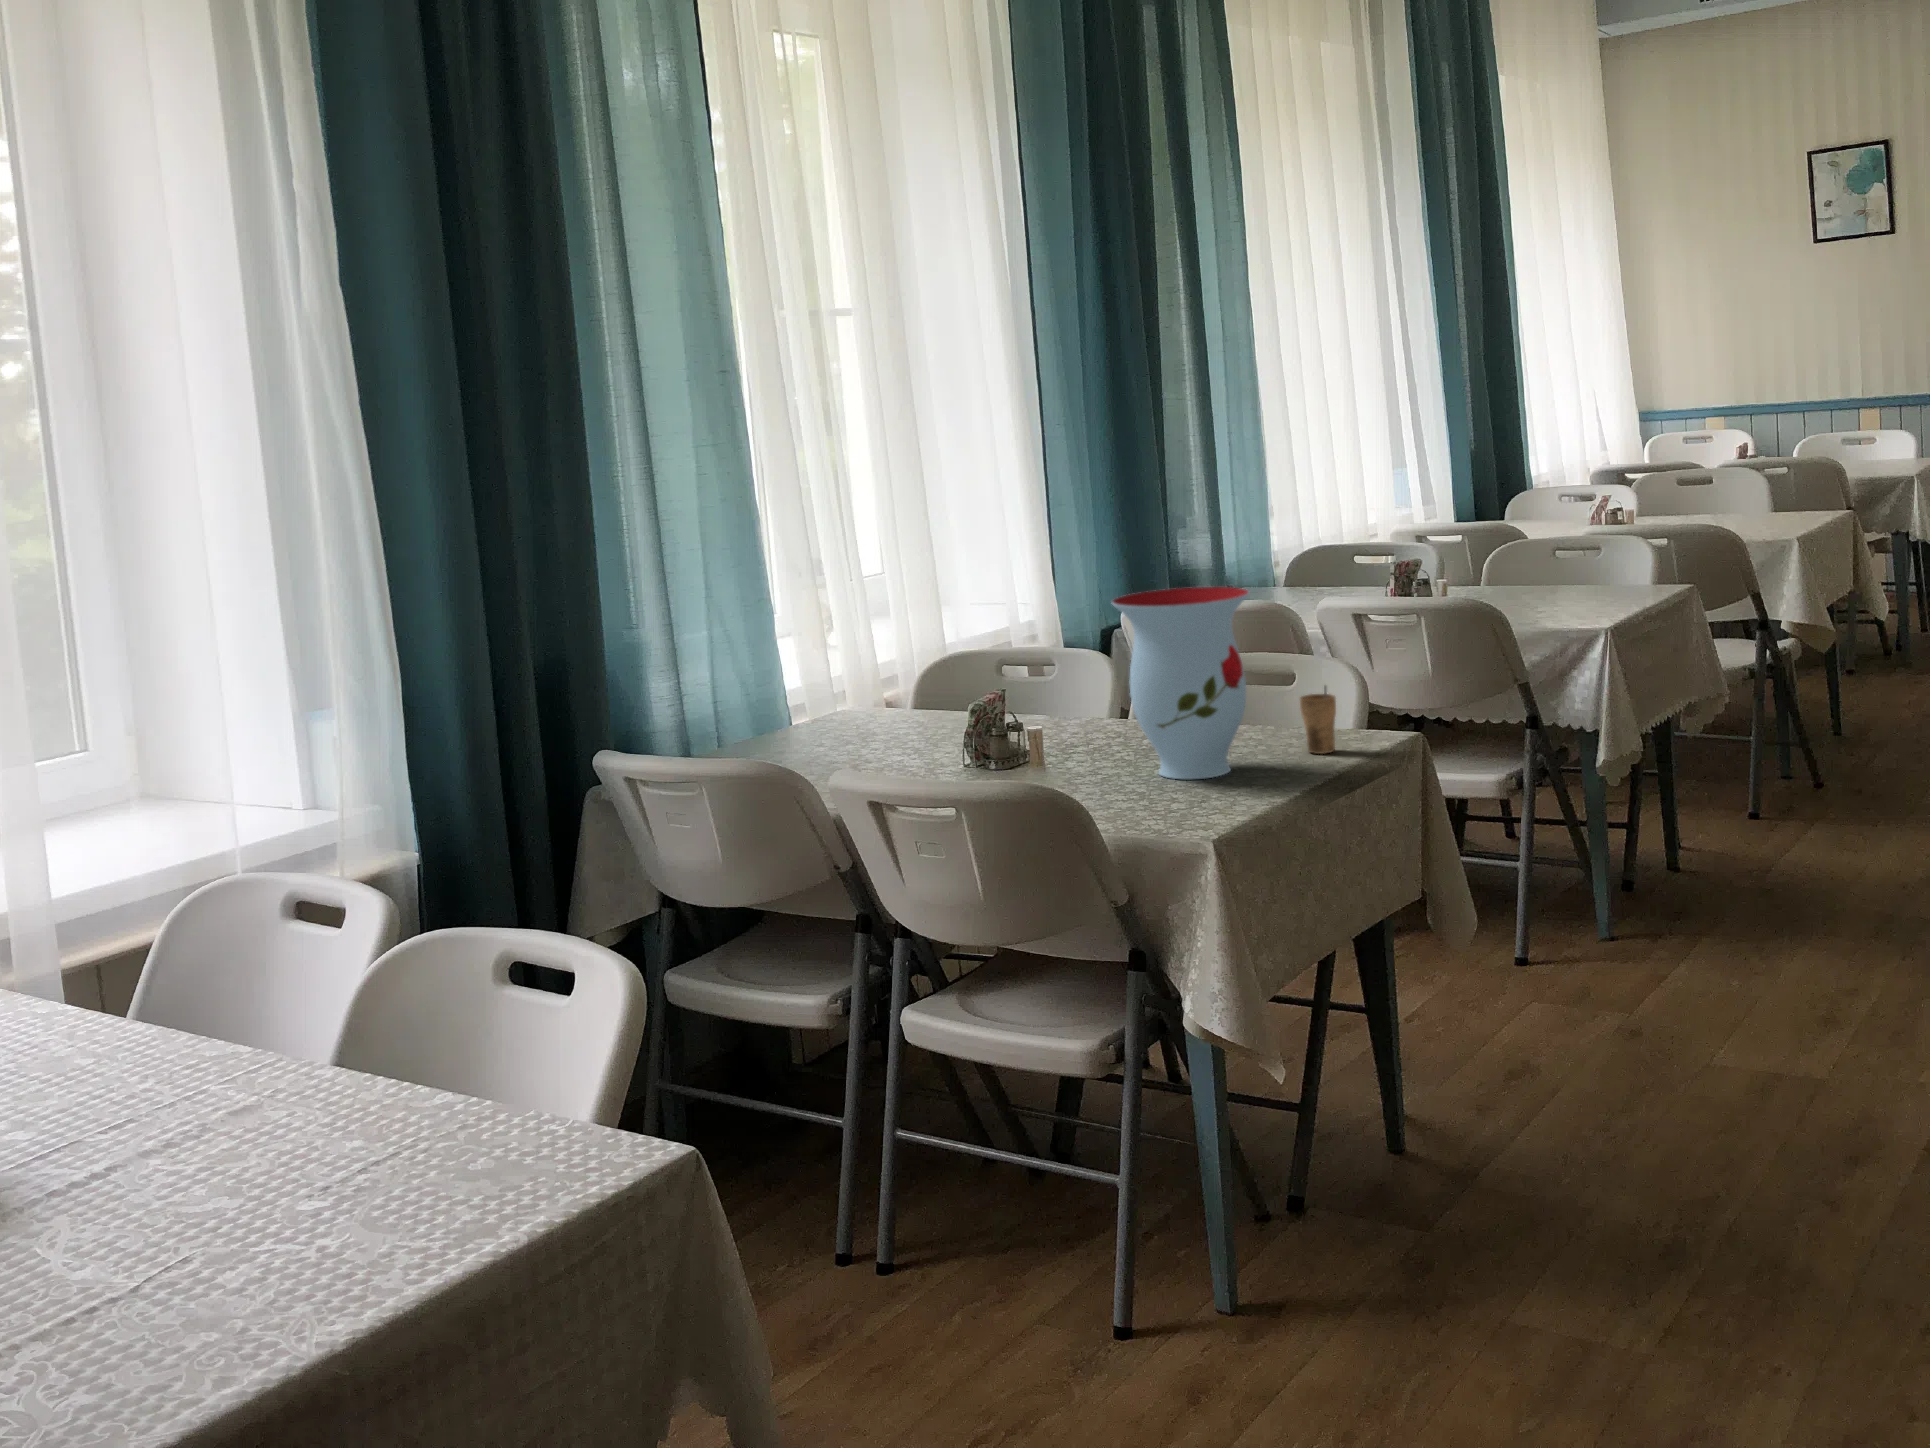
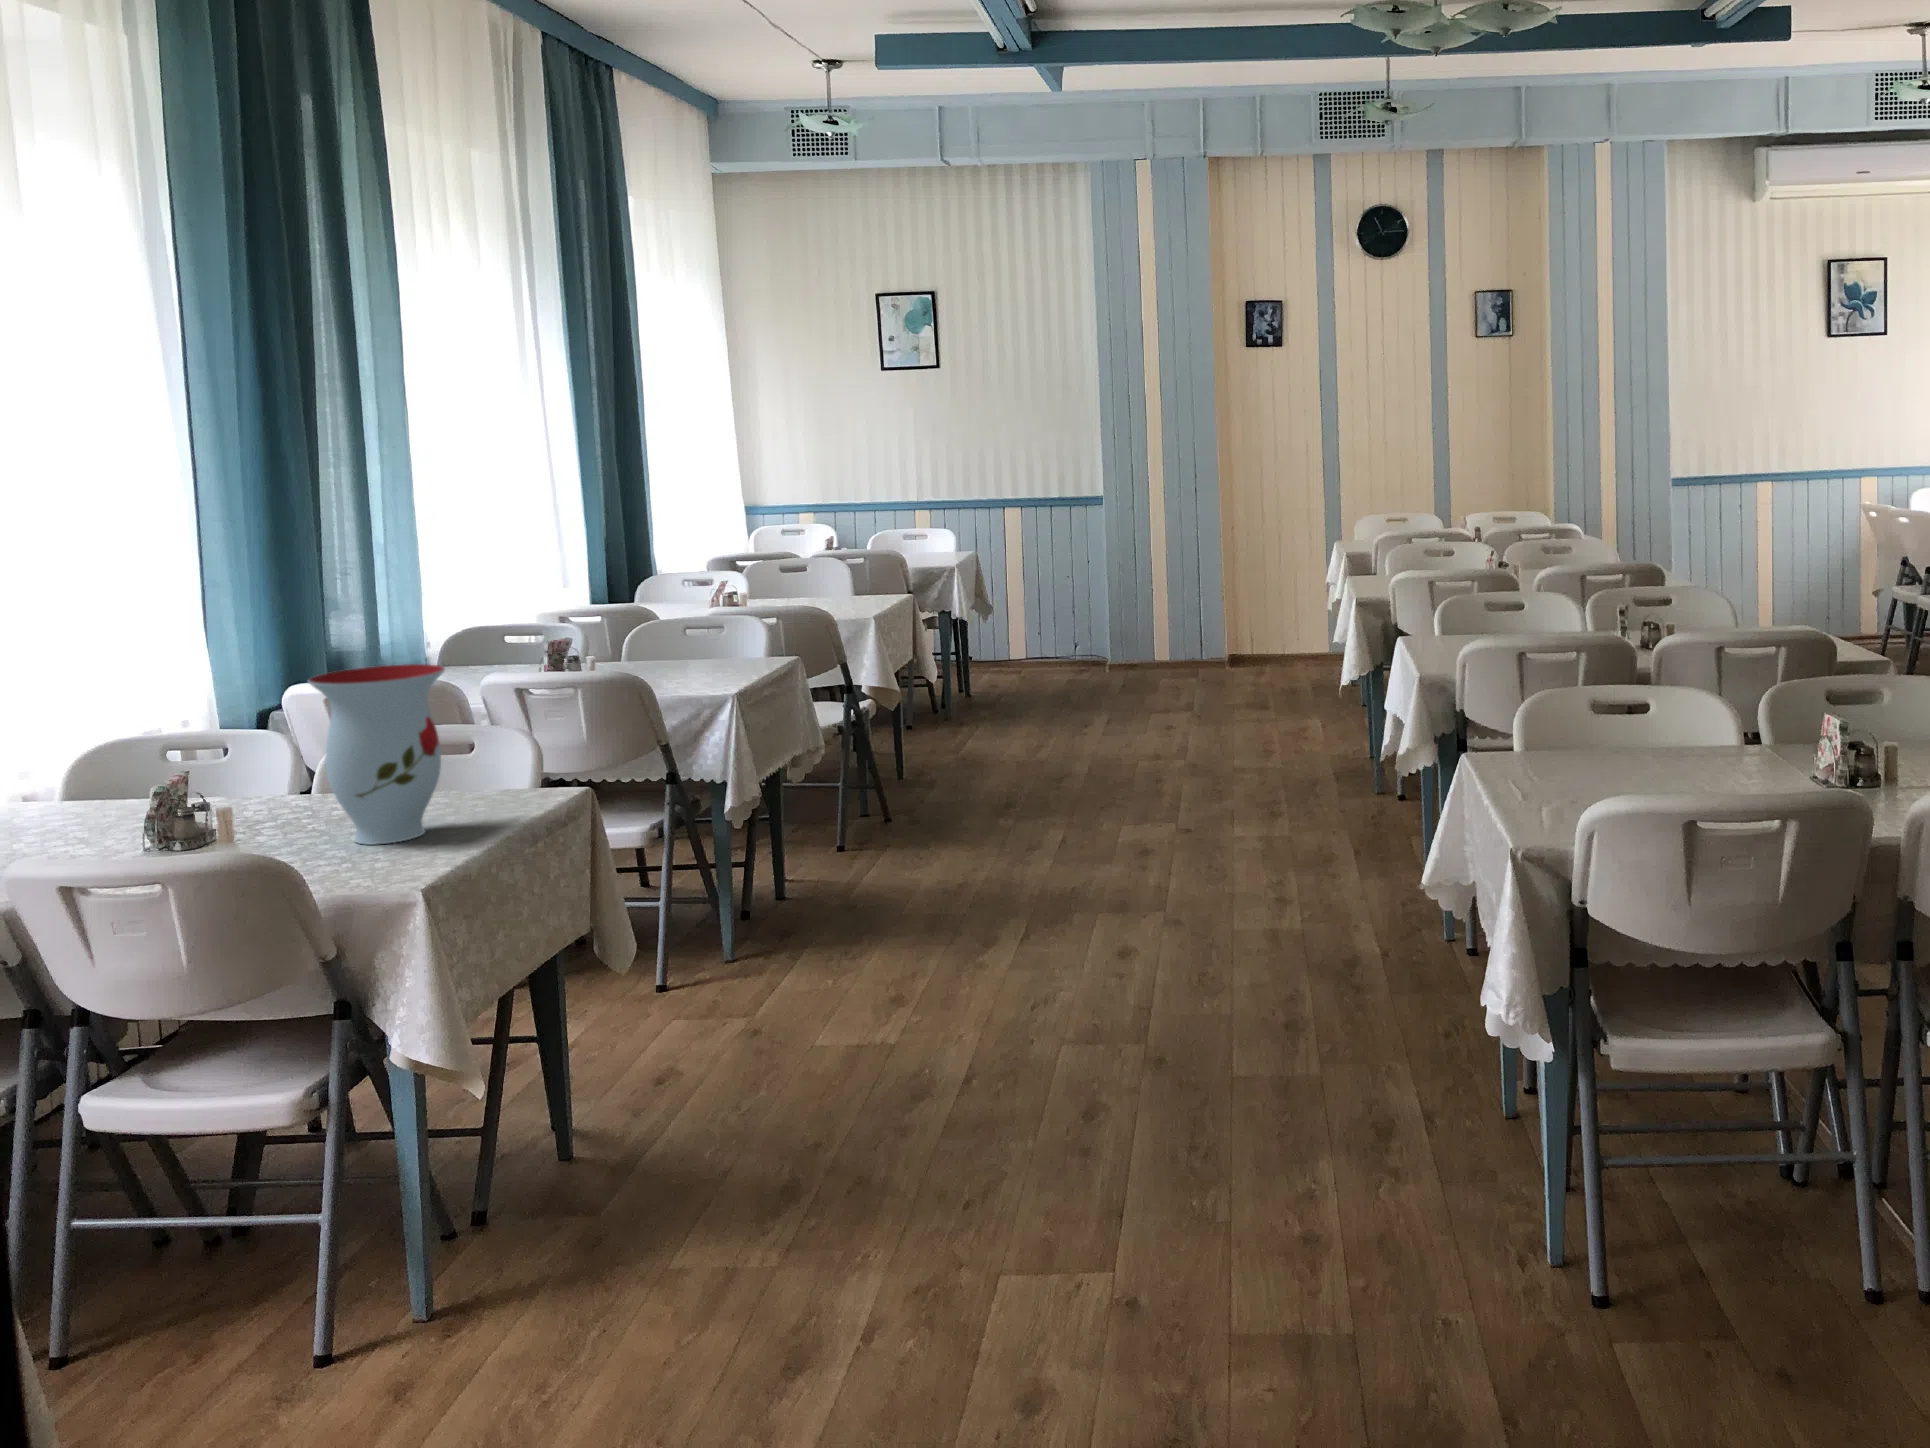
cup: present [1300,686,1336,754] -> none [488,749,521,811]

